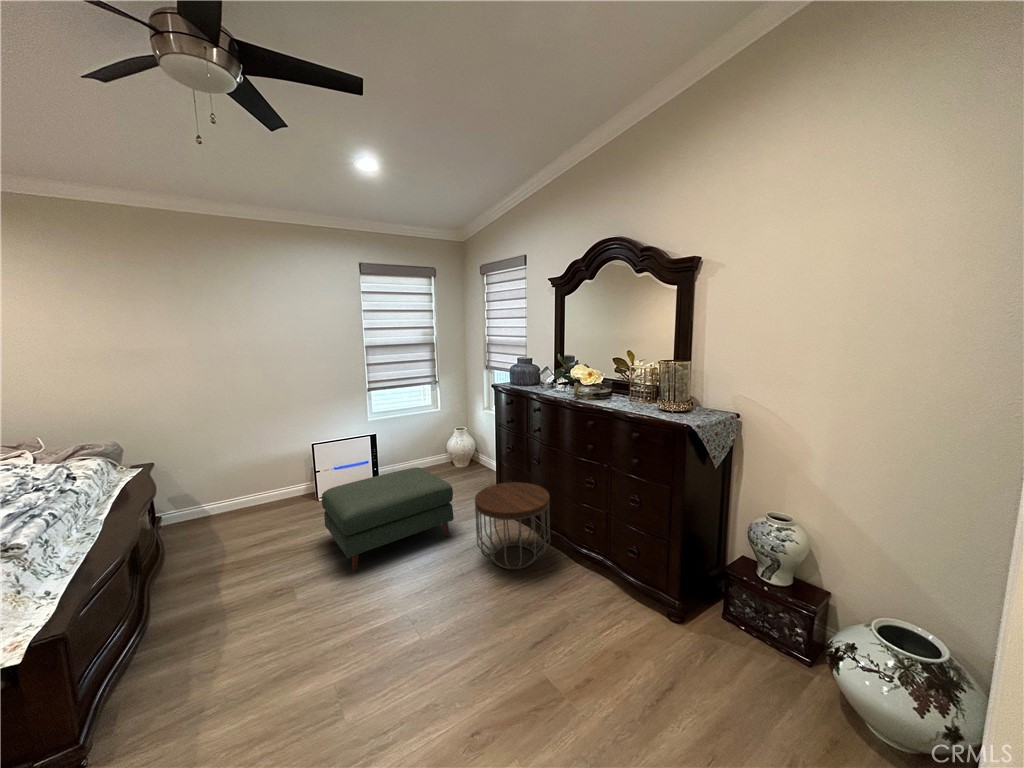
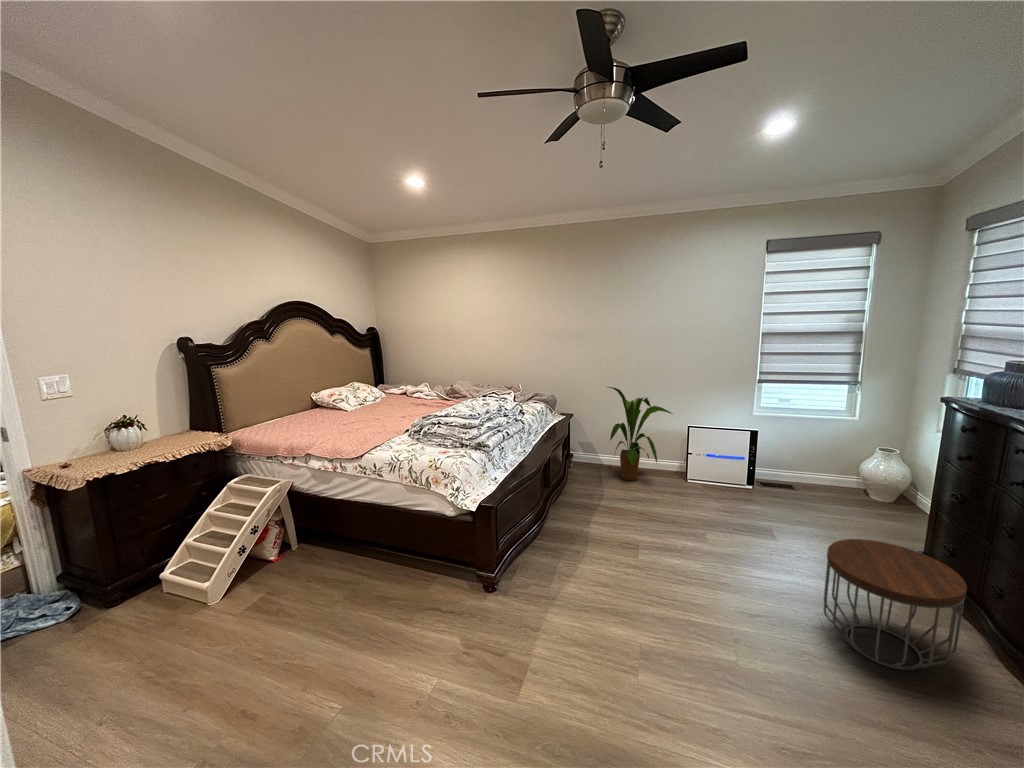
house plant: none [208,418,297,523] -> present [608,387,672,481]
ottoman: present [322,467,454,572] -> none [672,473,815,576]

